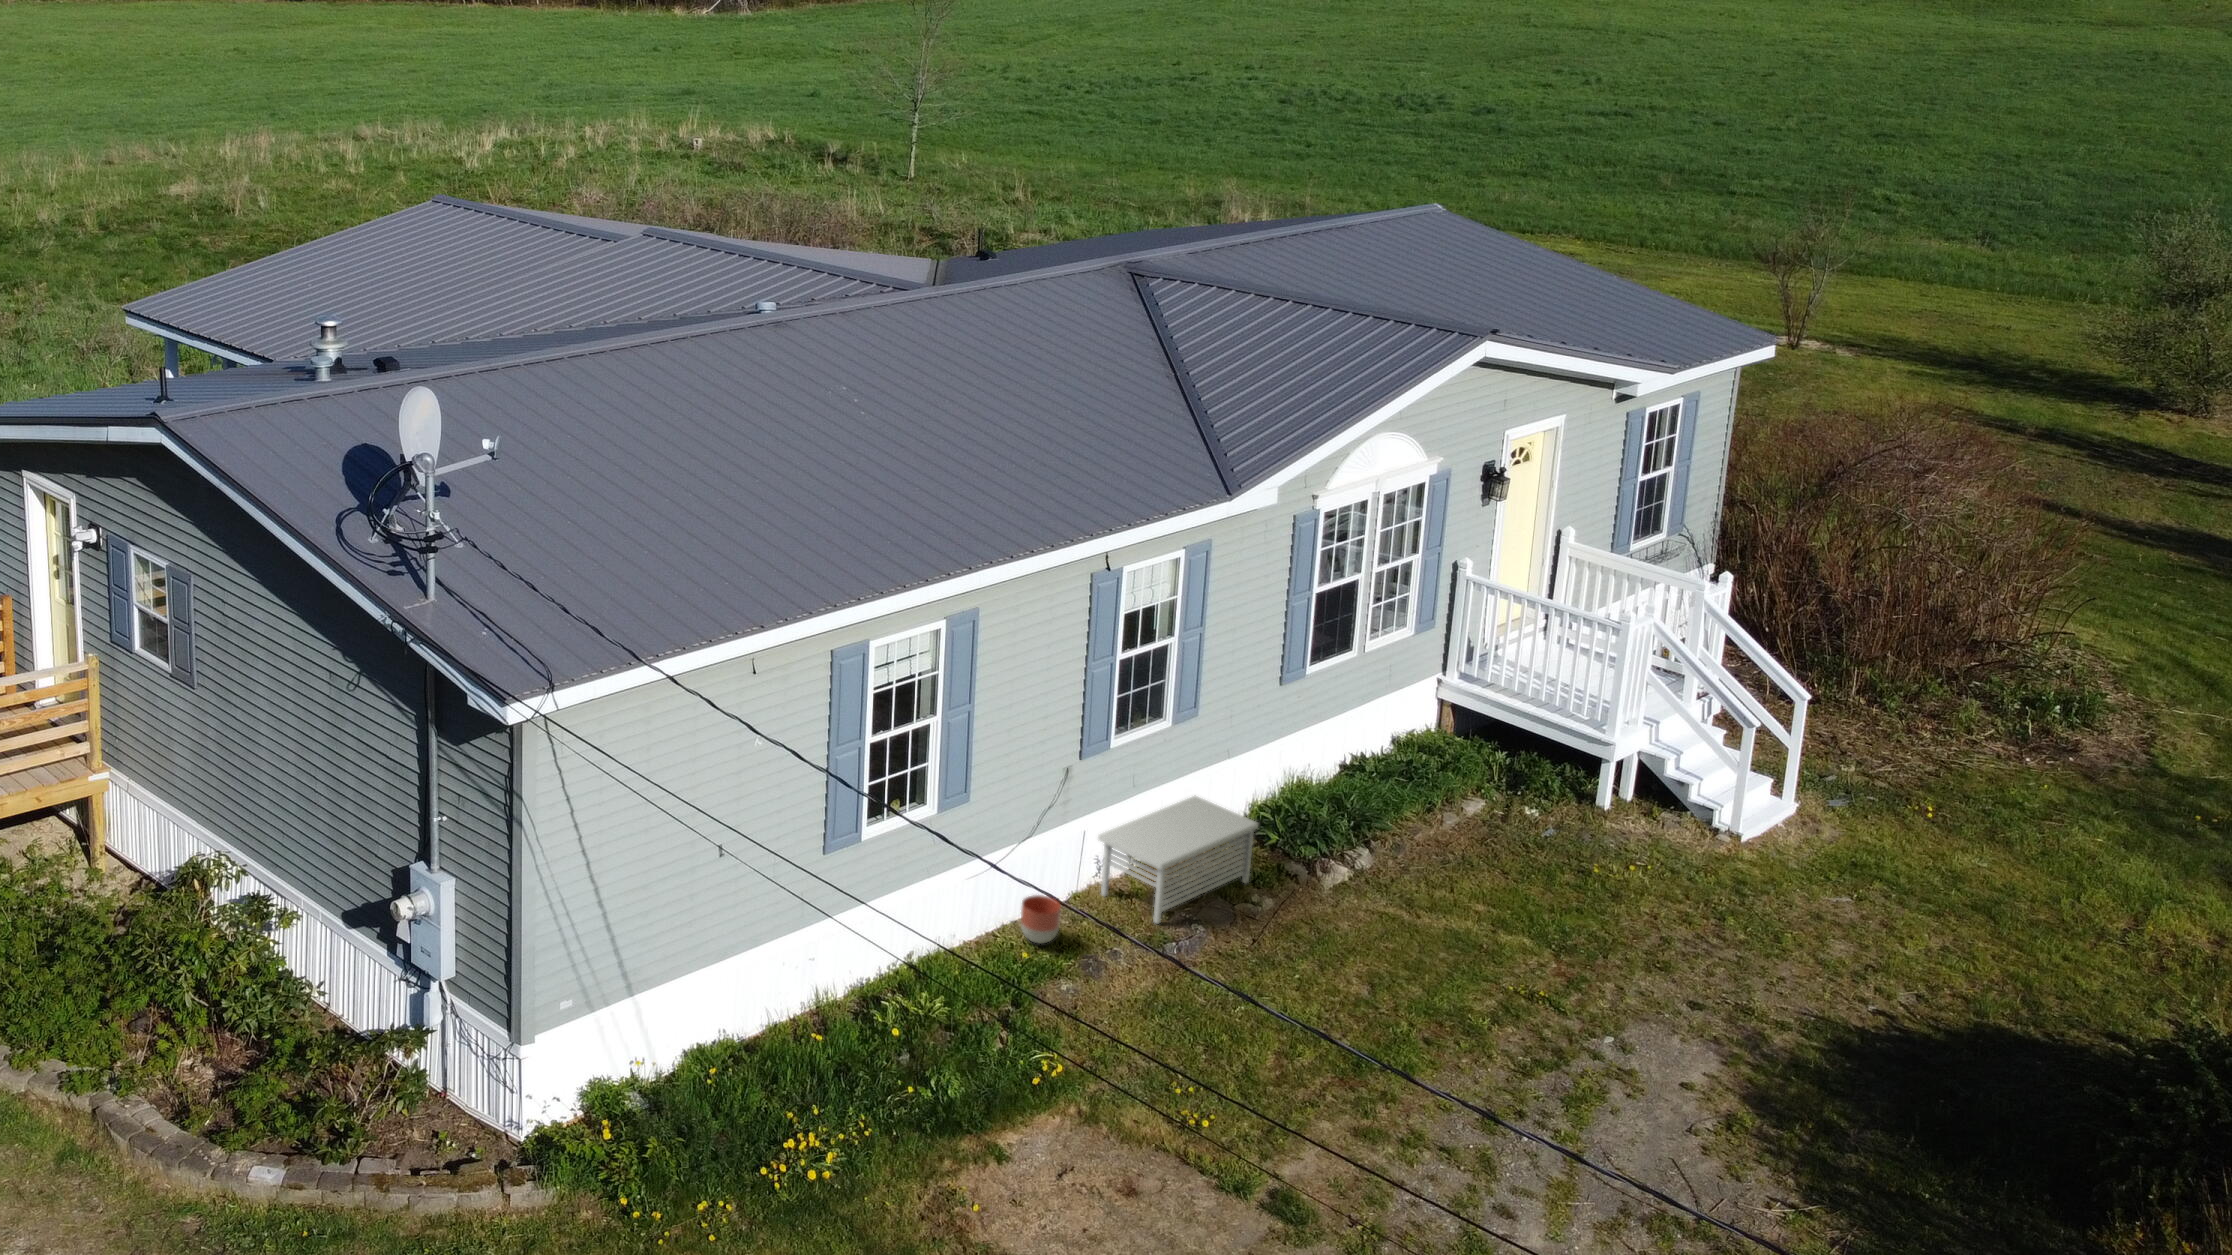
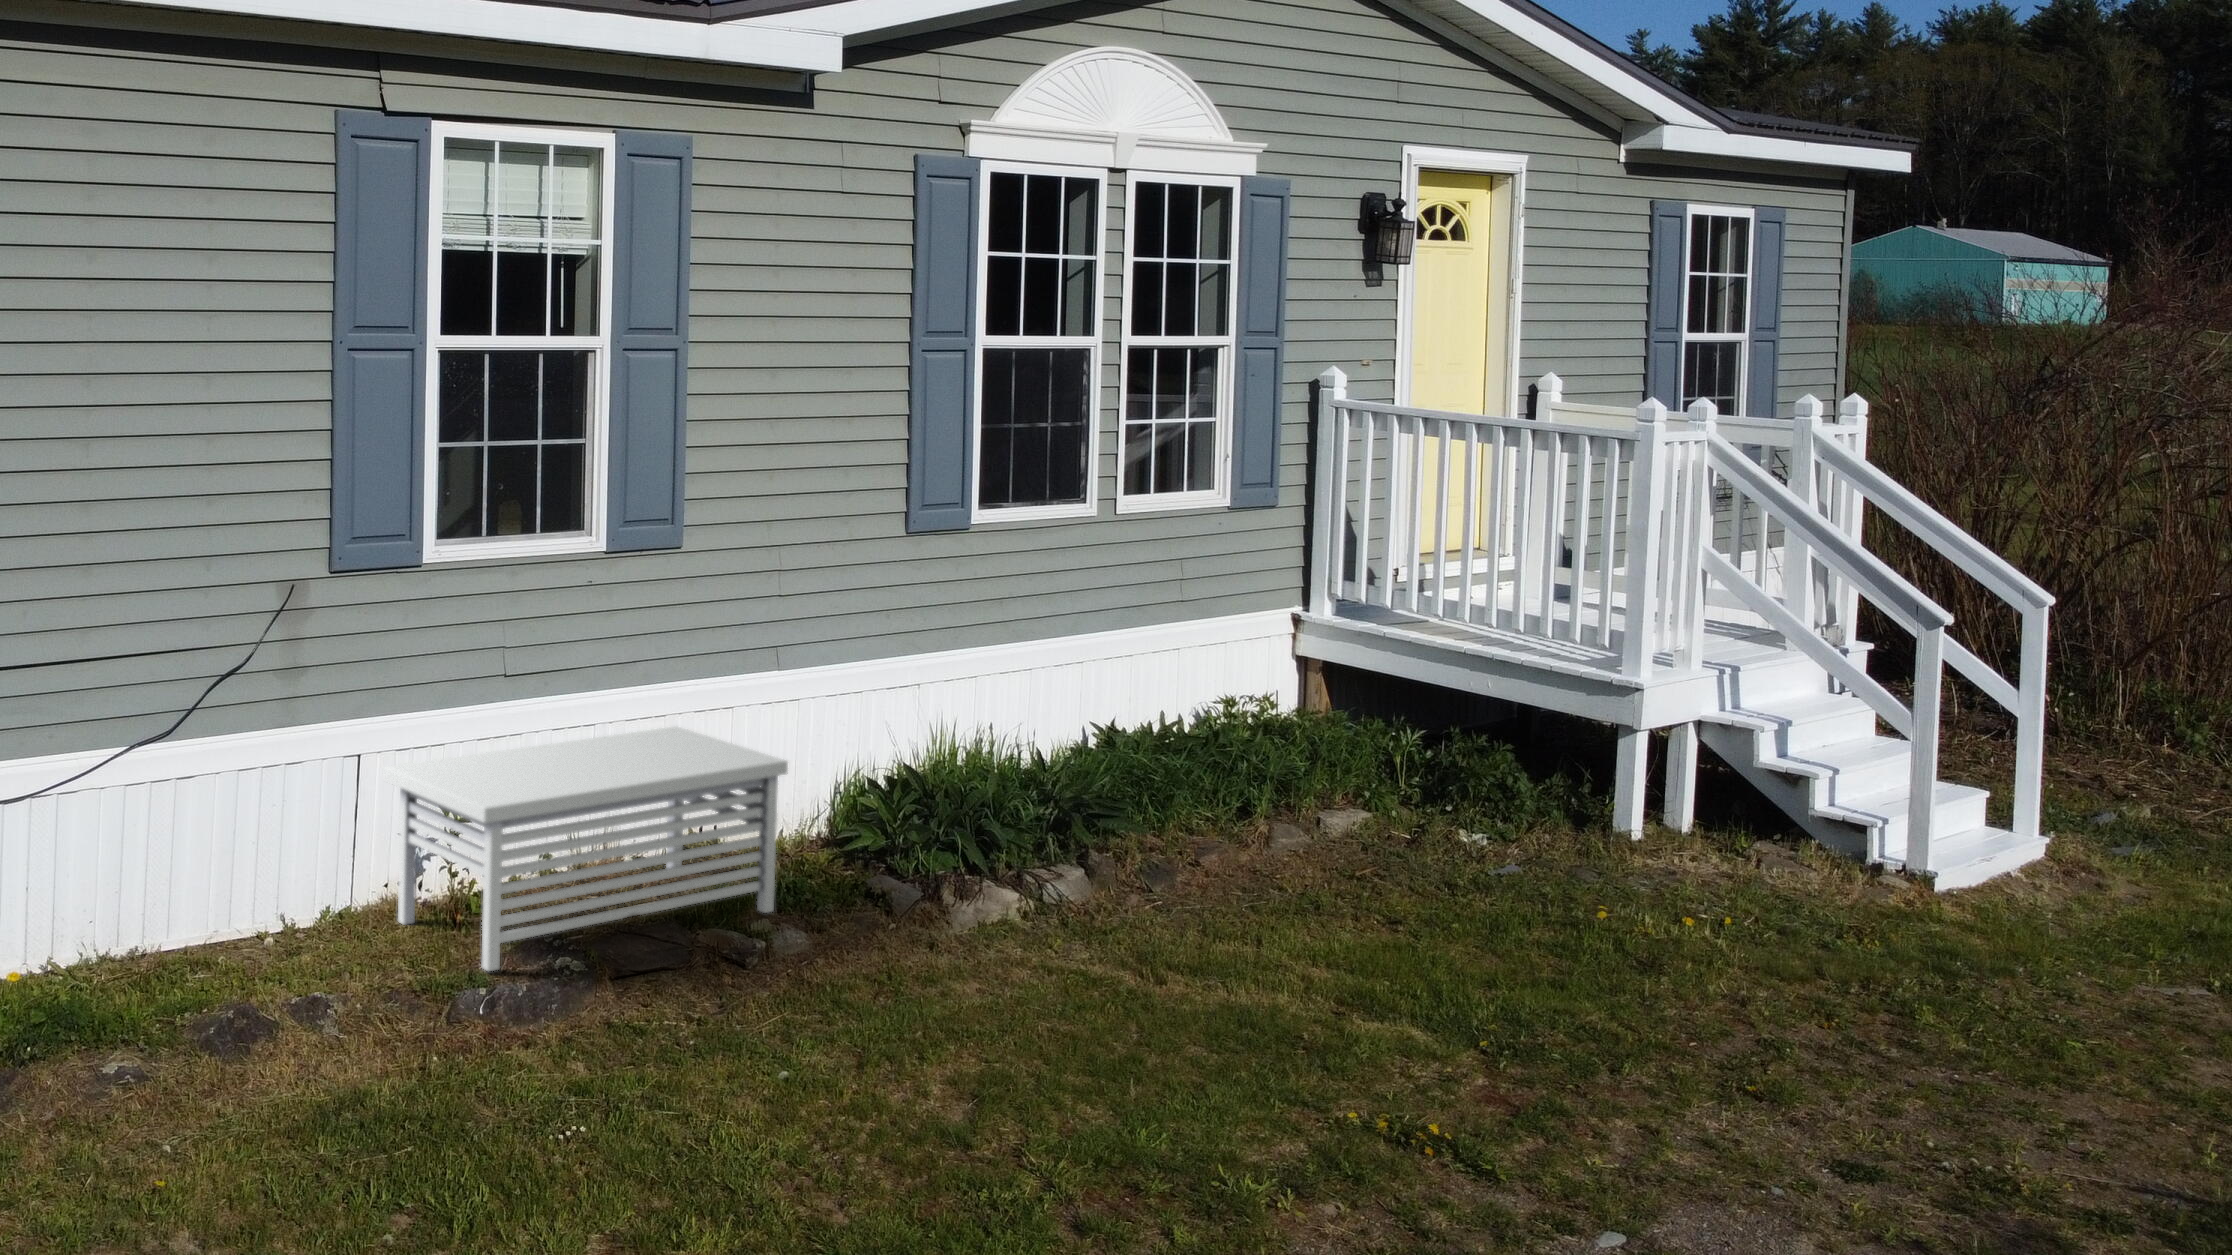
planter: present [1021,895,1061,943] -> none [104,879,206,996]

